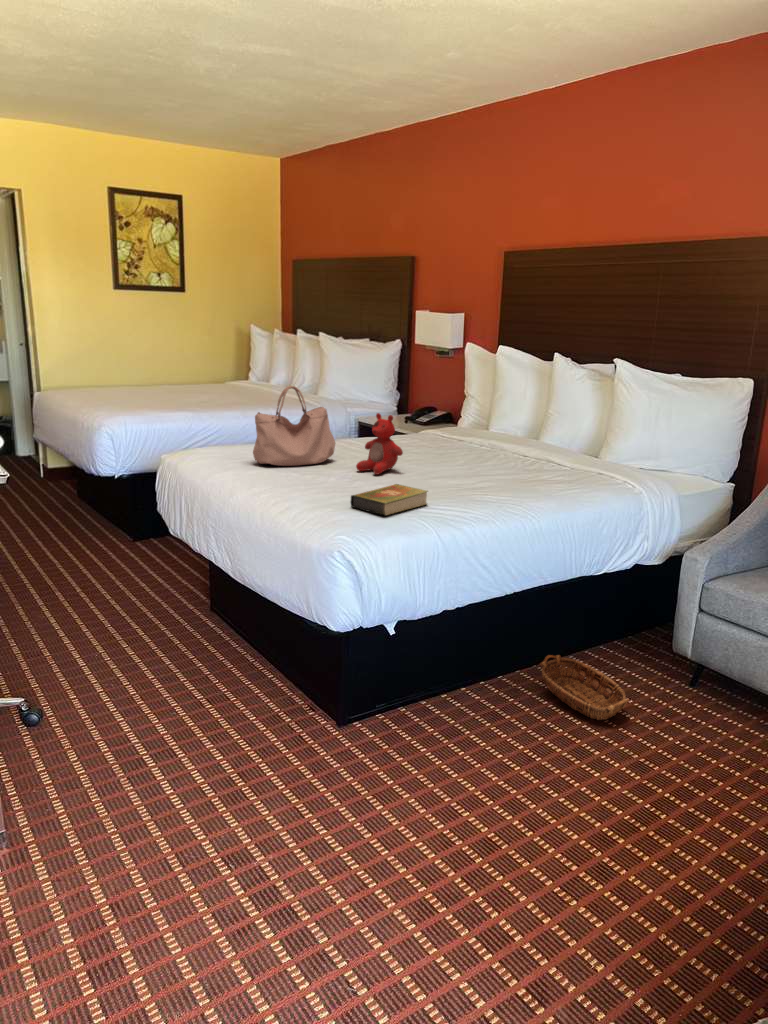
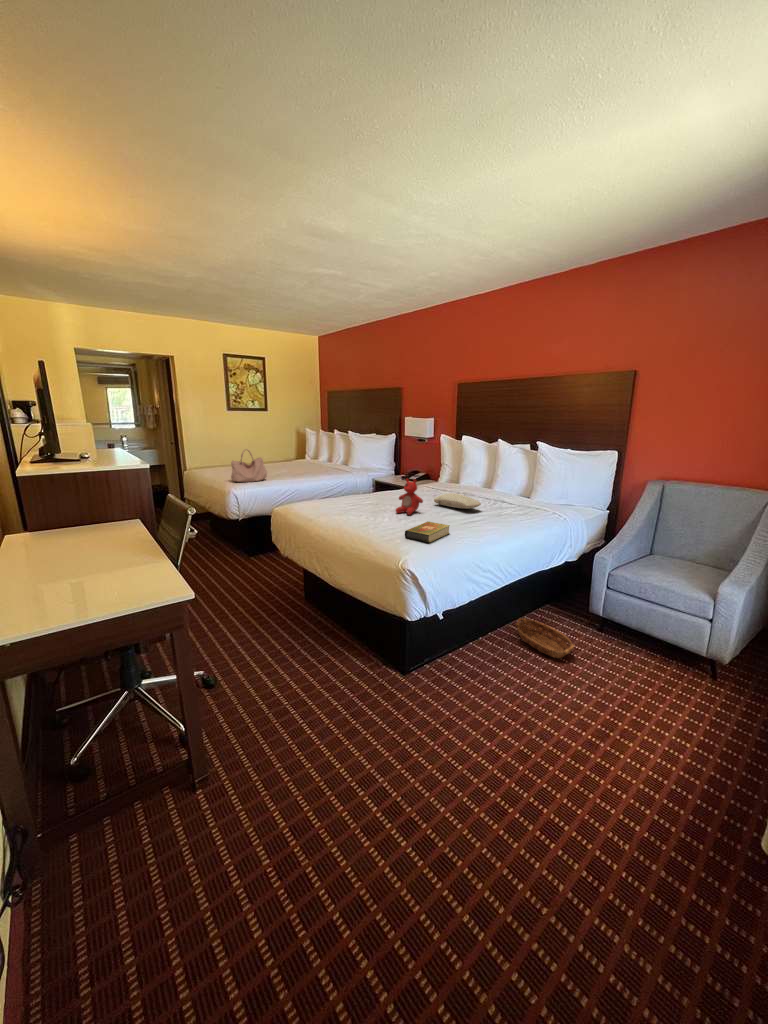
handbag: present [253,386,335,466] -> present [231,449,267,482]
pillow: none [429,442,504,469] -> present [434,493,481,509]

